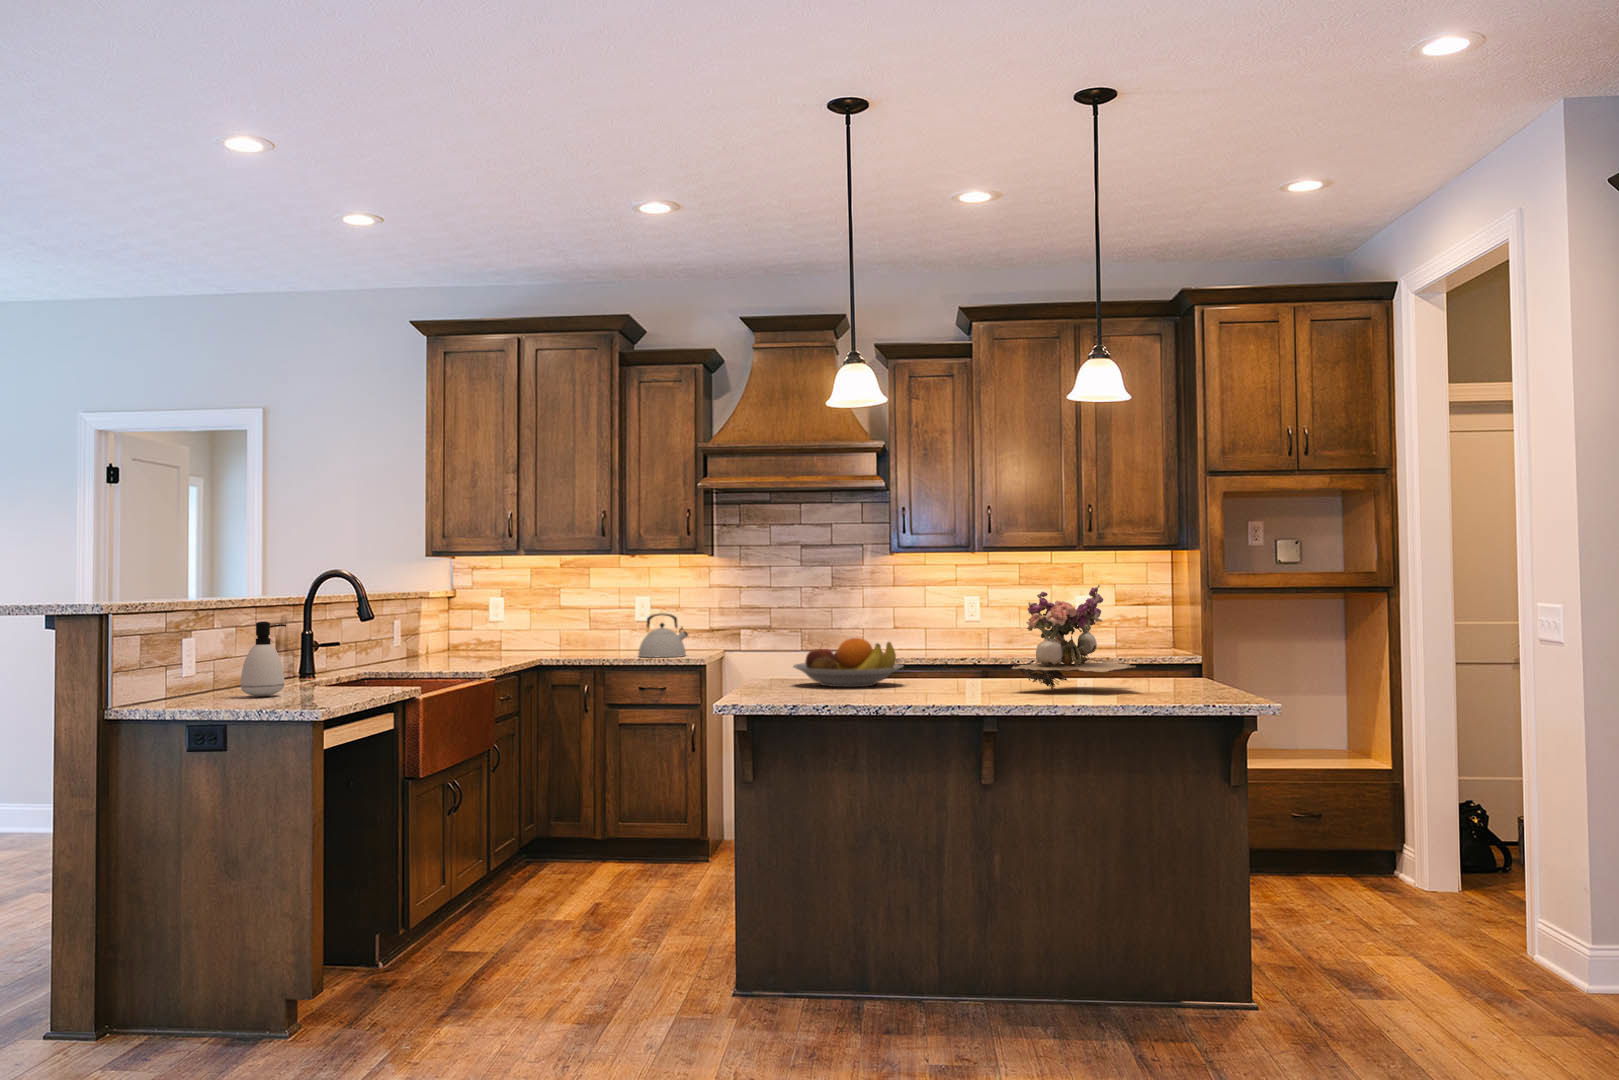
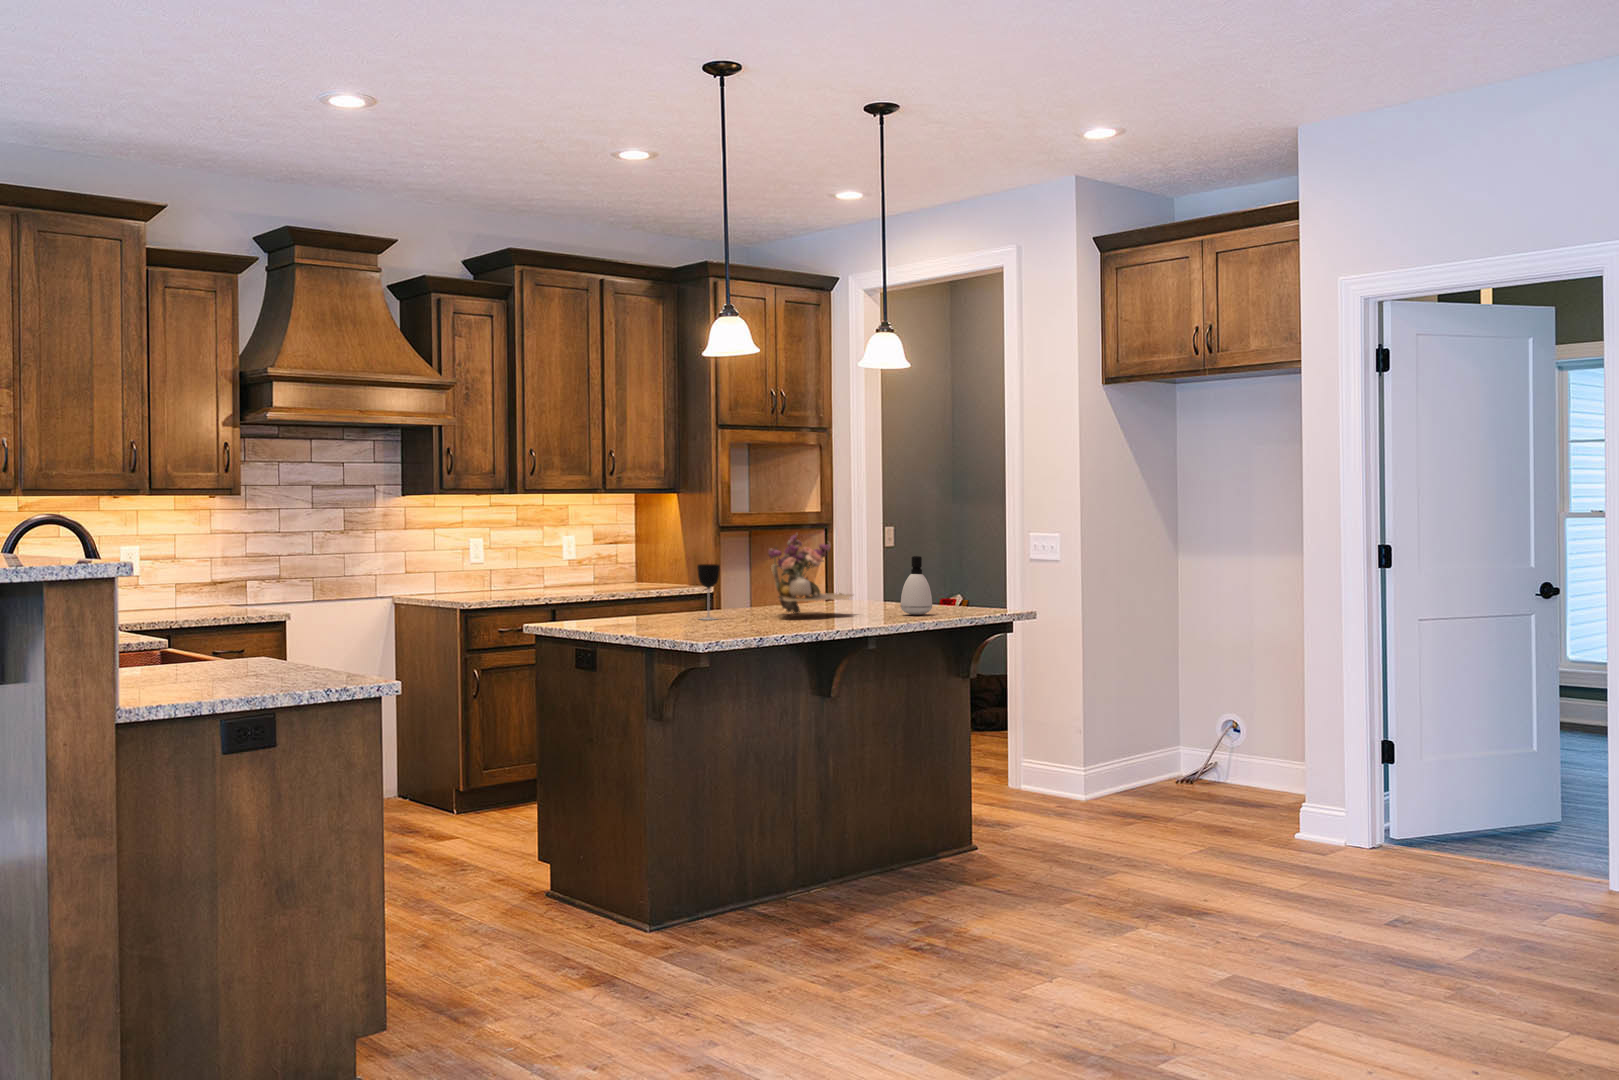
kettle: present [638,613,688,657] -> none [182,566,242,618]
soap dispenser: present [240,621,286,696] -> present [901,556,932,615]
wine glass: none [950,621,976,686] -> present [697,564,720,620]
fruit bowl: present [793,638,903,687] -> none [576,583,676,627]

